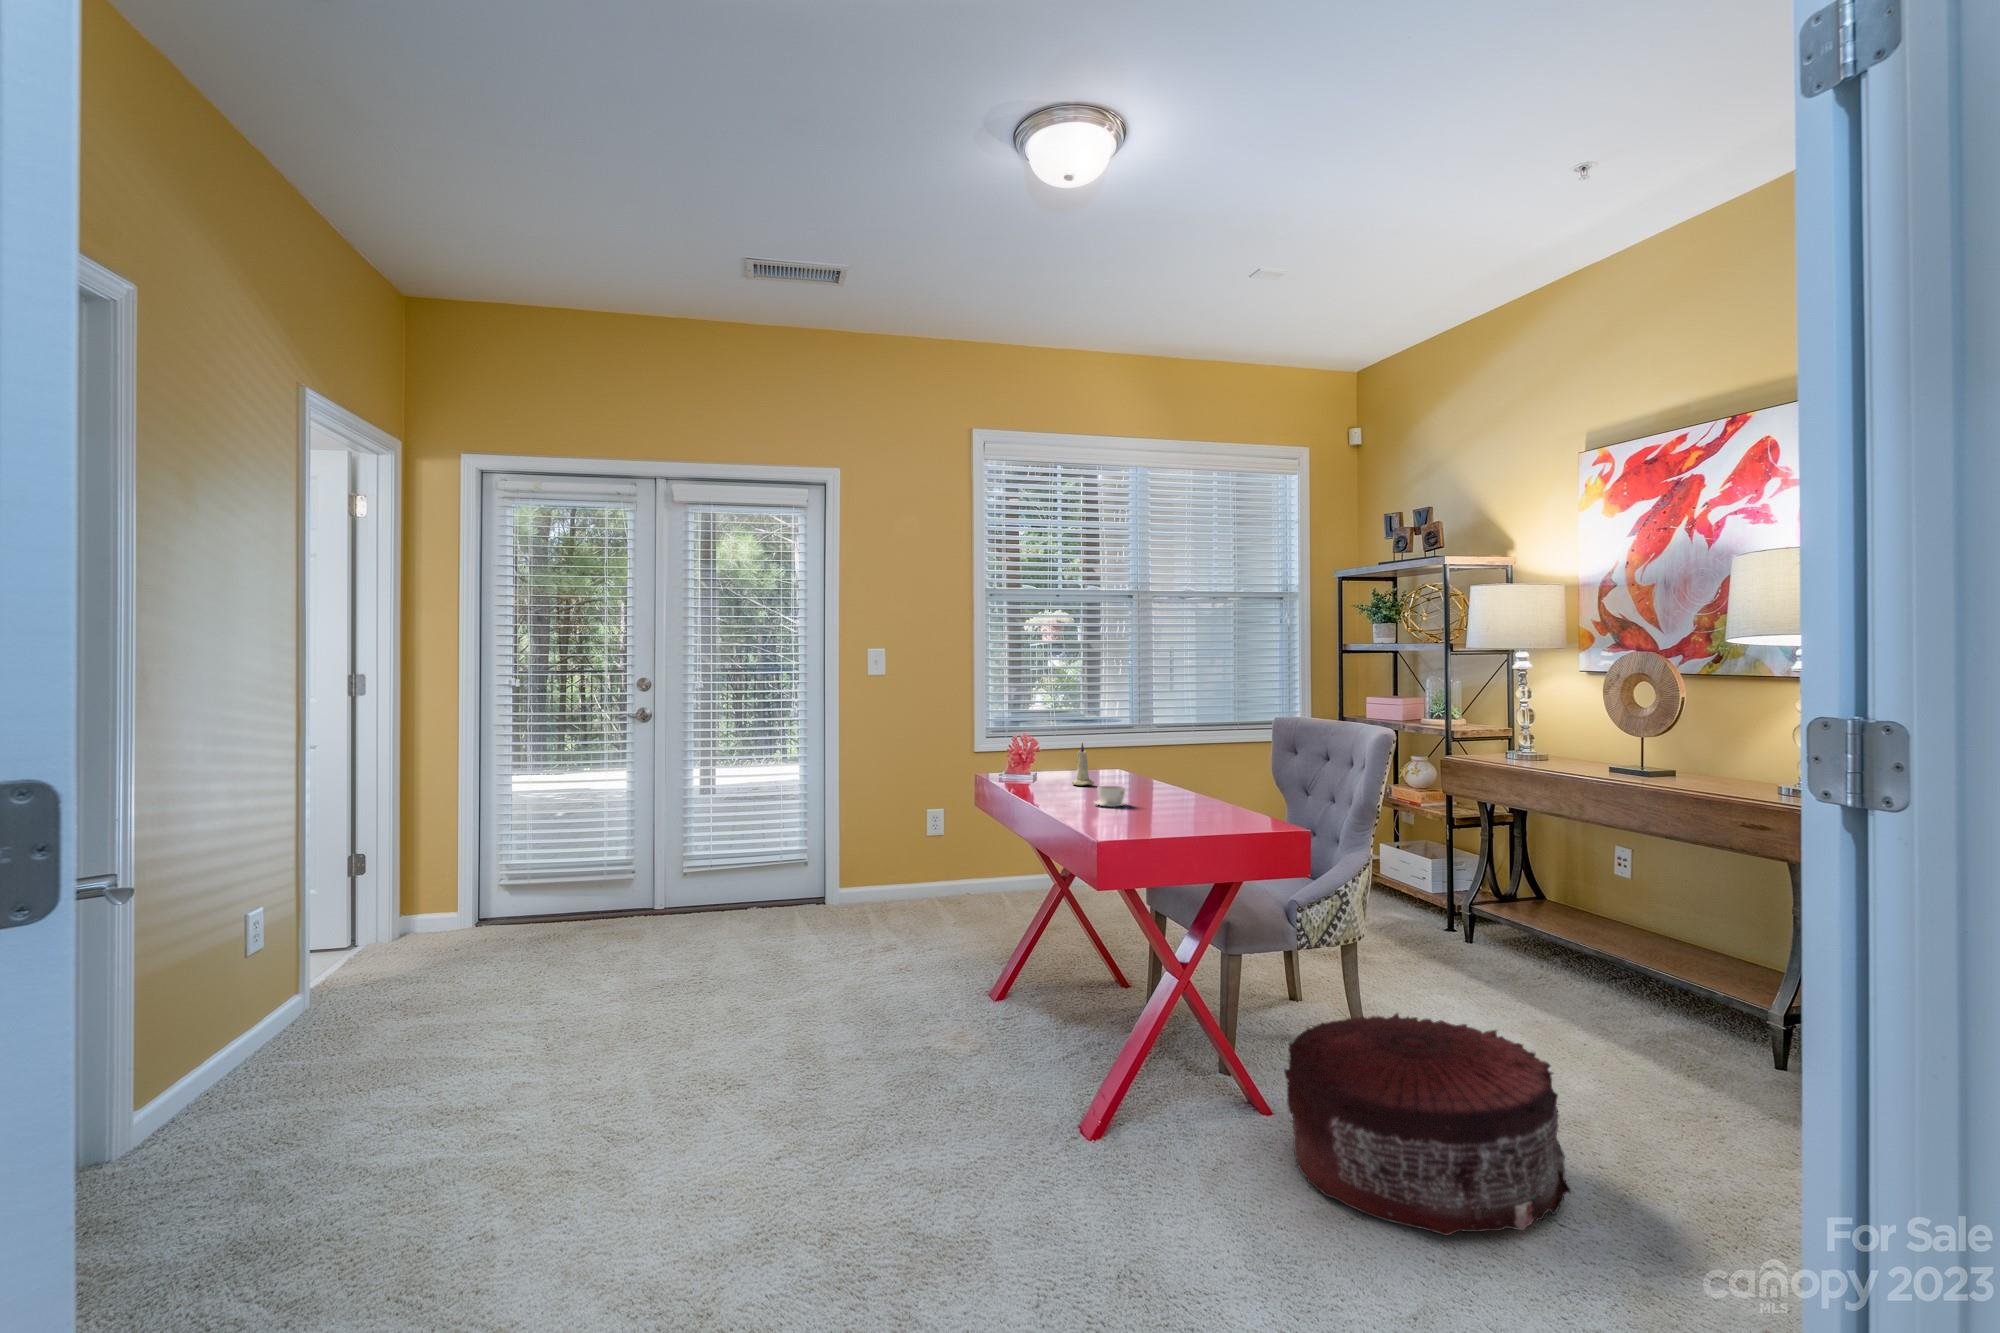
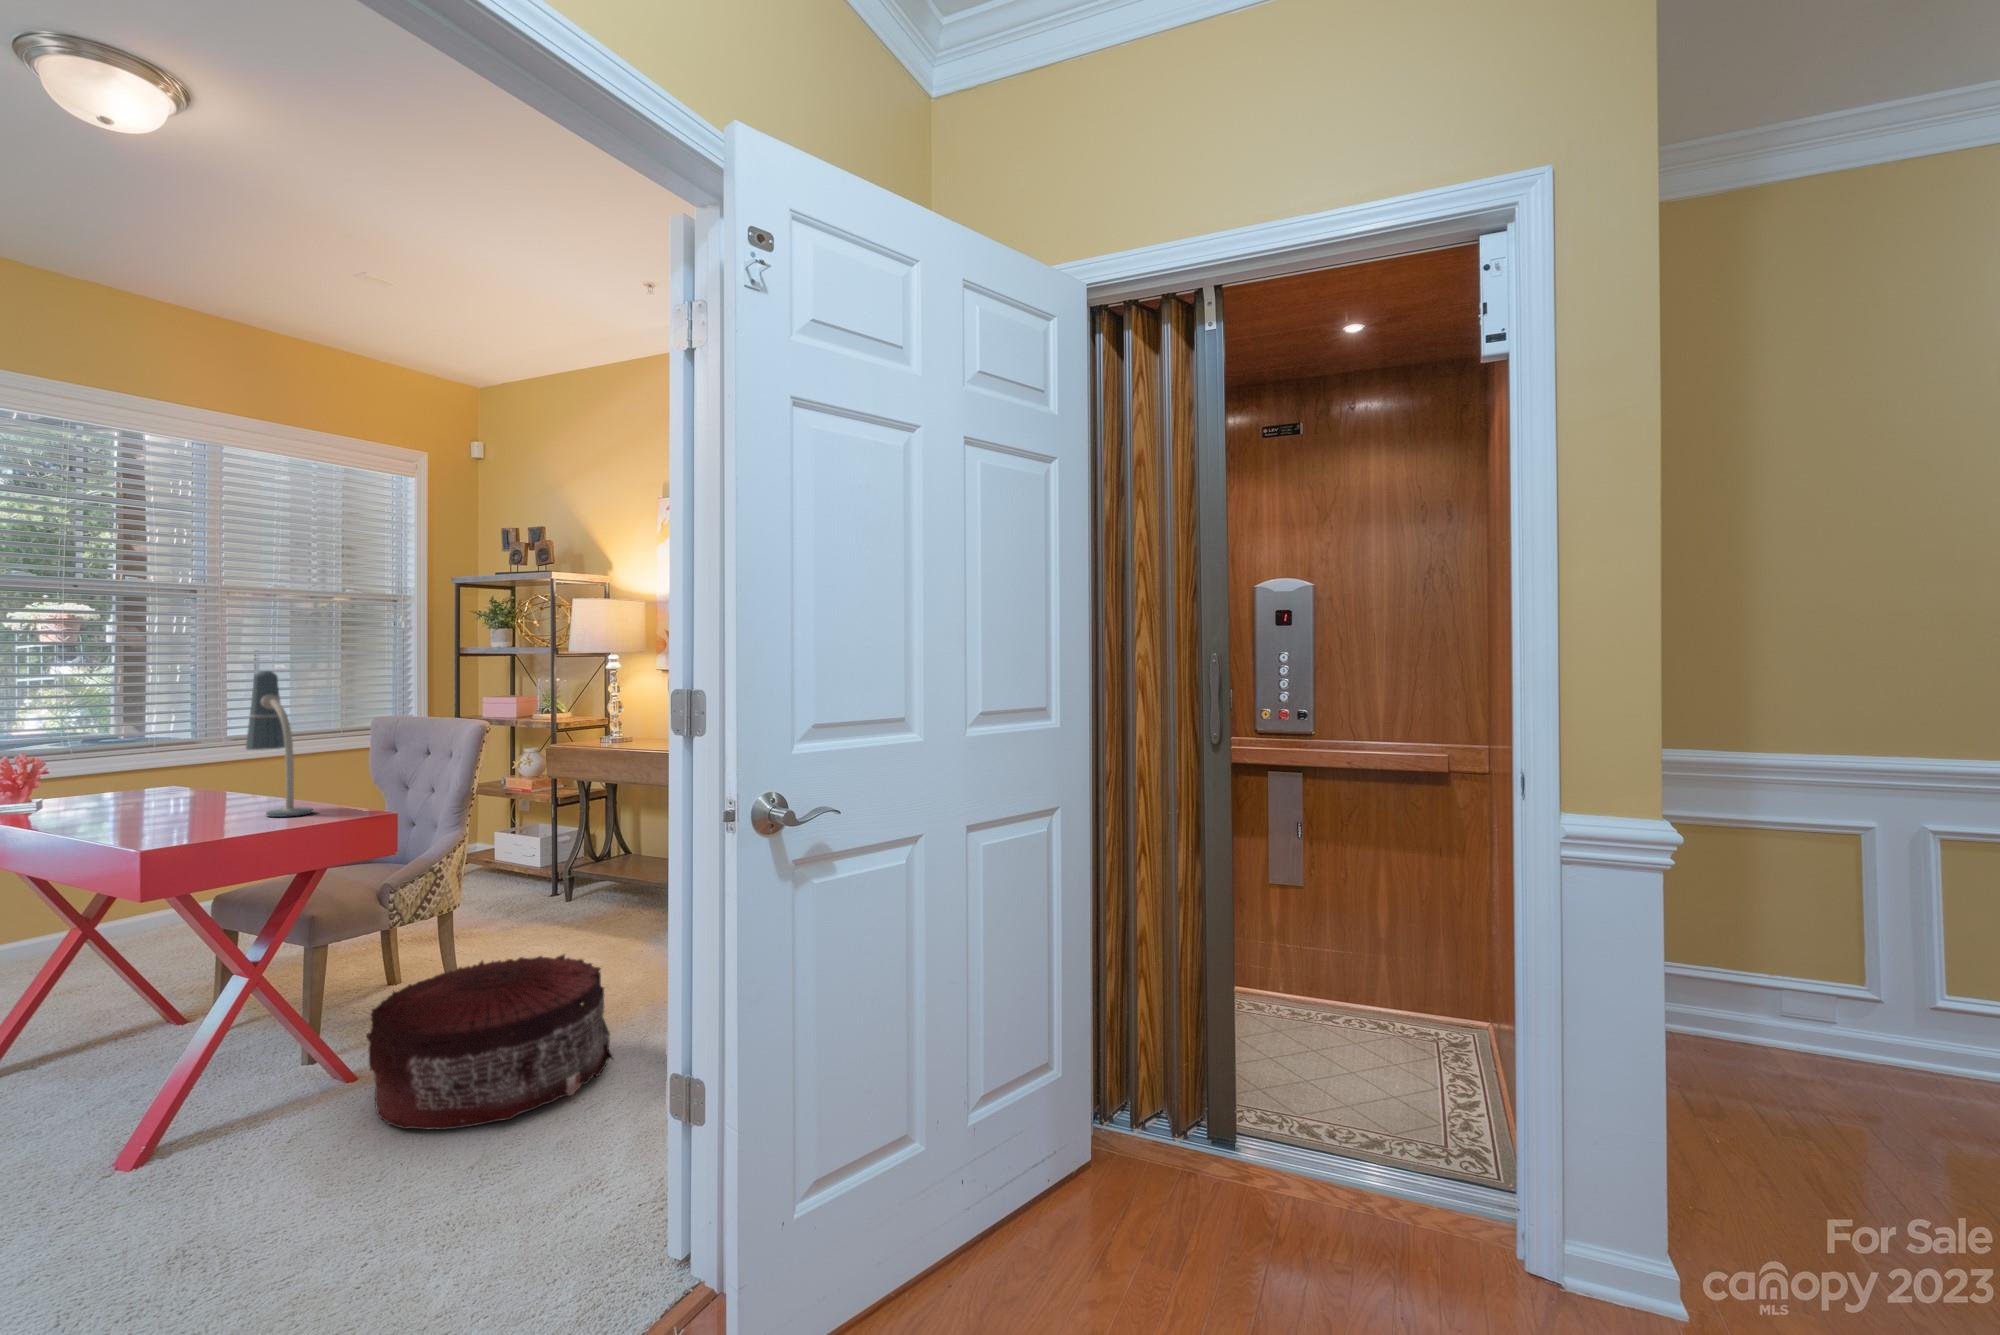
desk lamp: none [1174,672,1231,820] -> present [246,671,313,817]
candle: present [1072,743,1095,785] -> none [99,750,136,799]
coffee cup: present [1094,786,1129,807] -> none [131,793,191,816]

